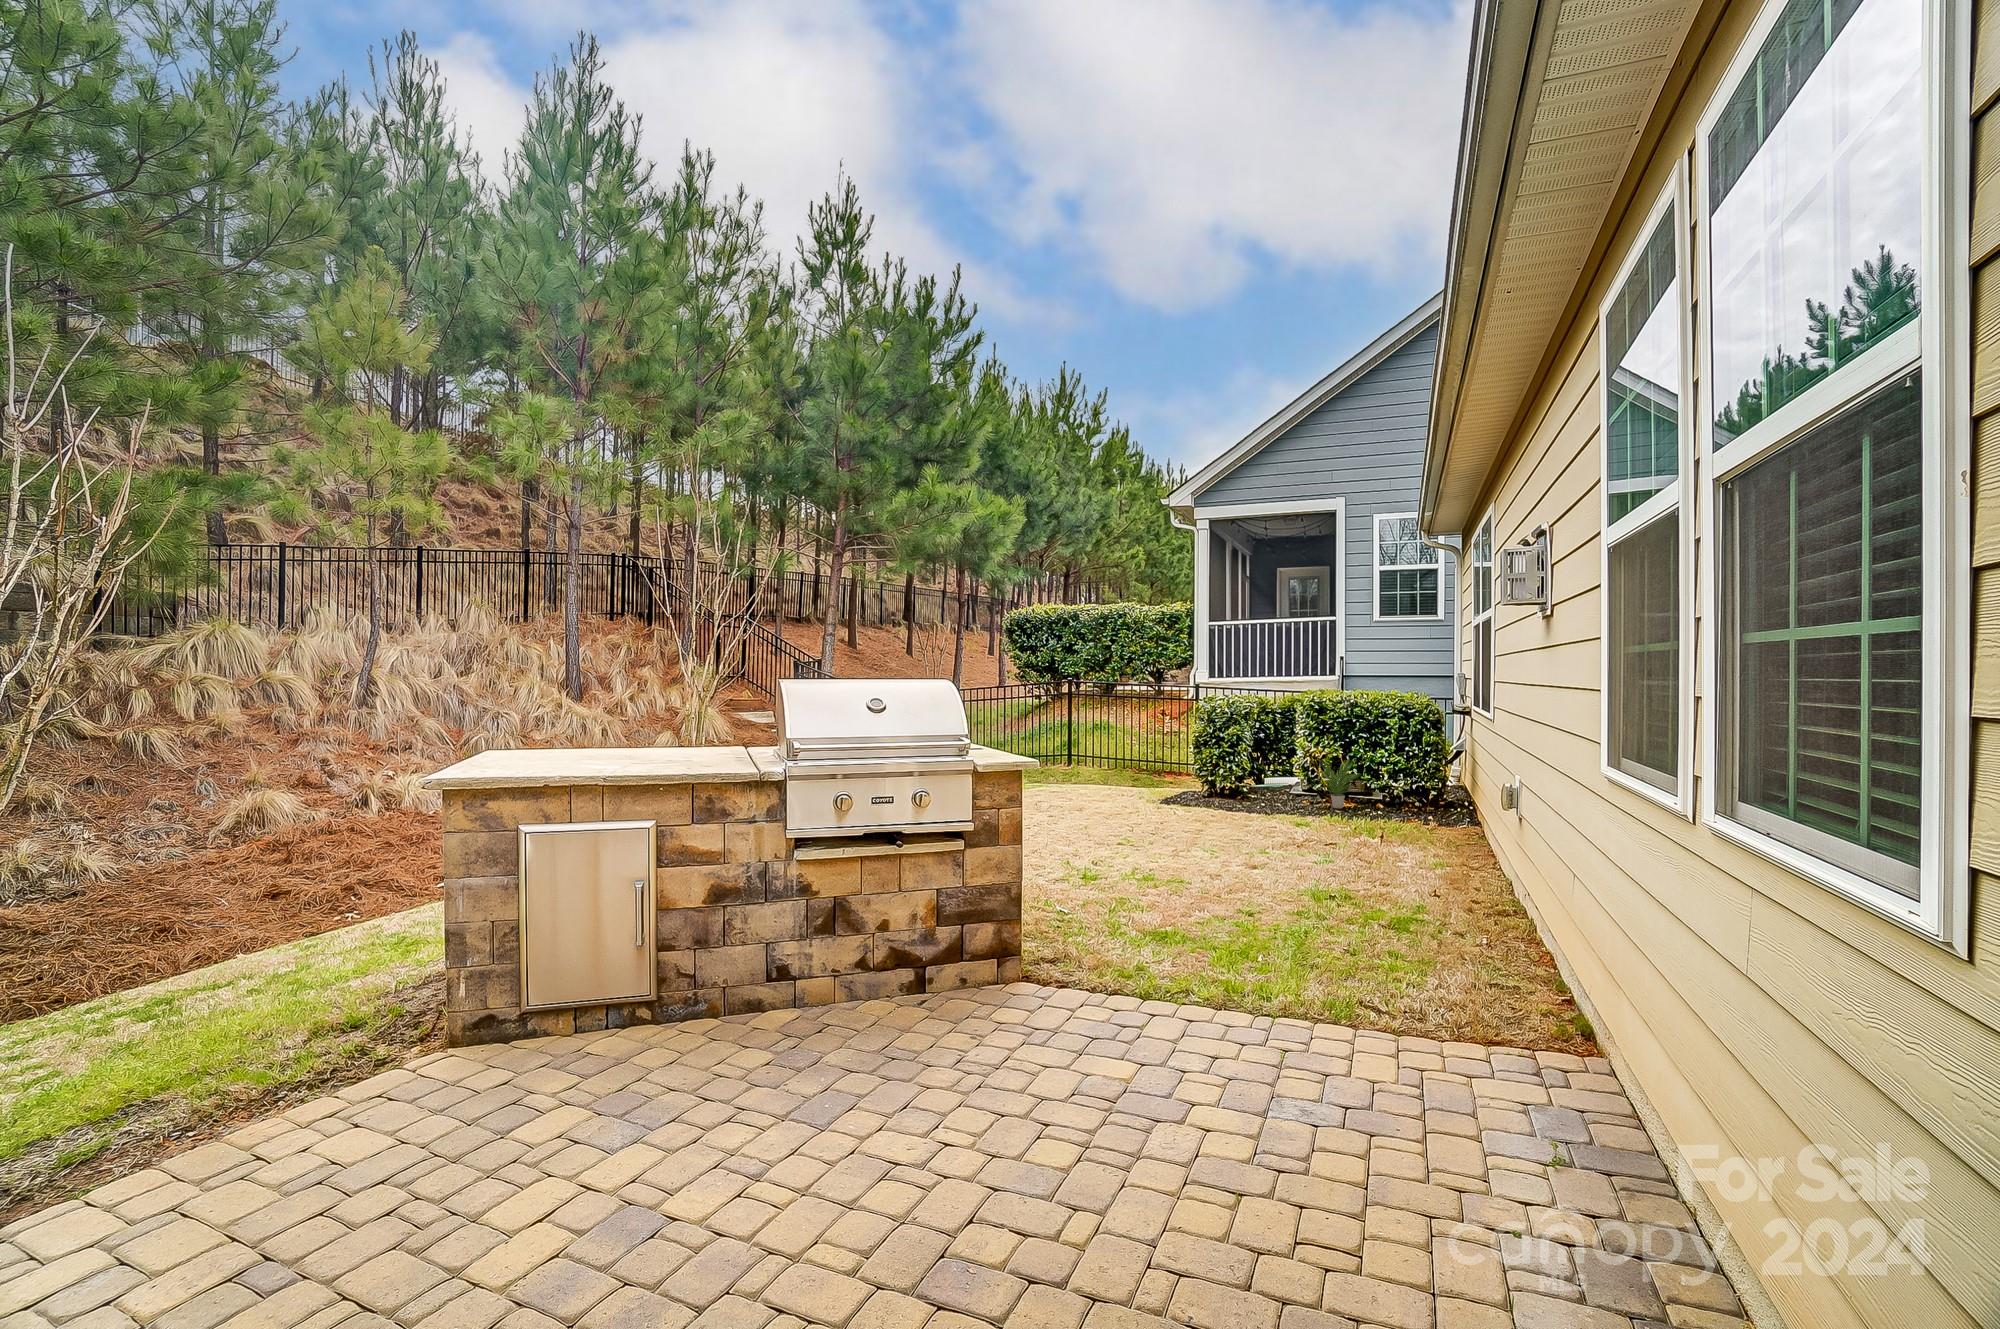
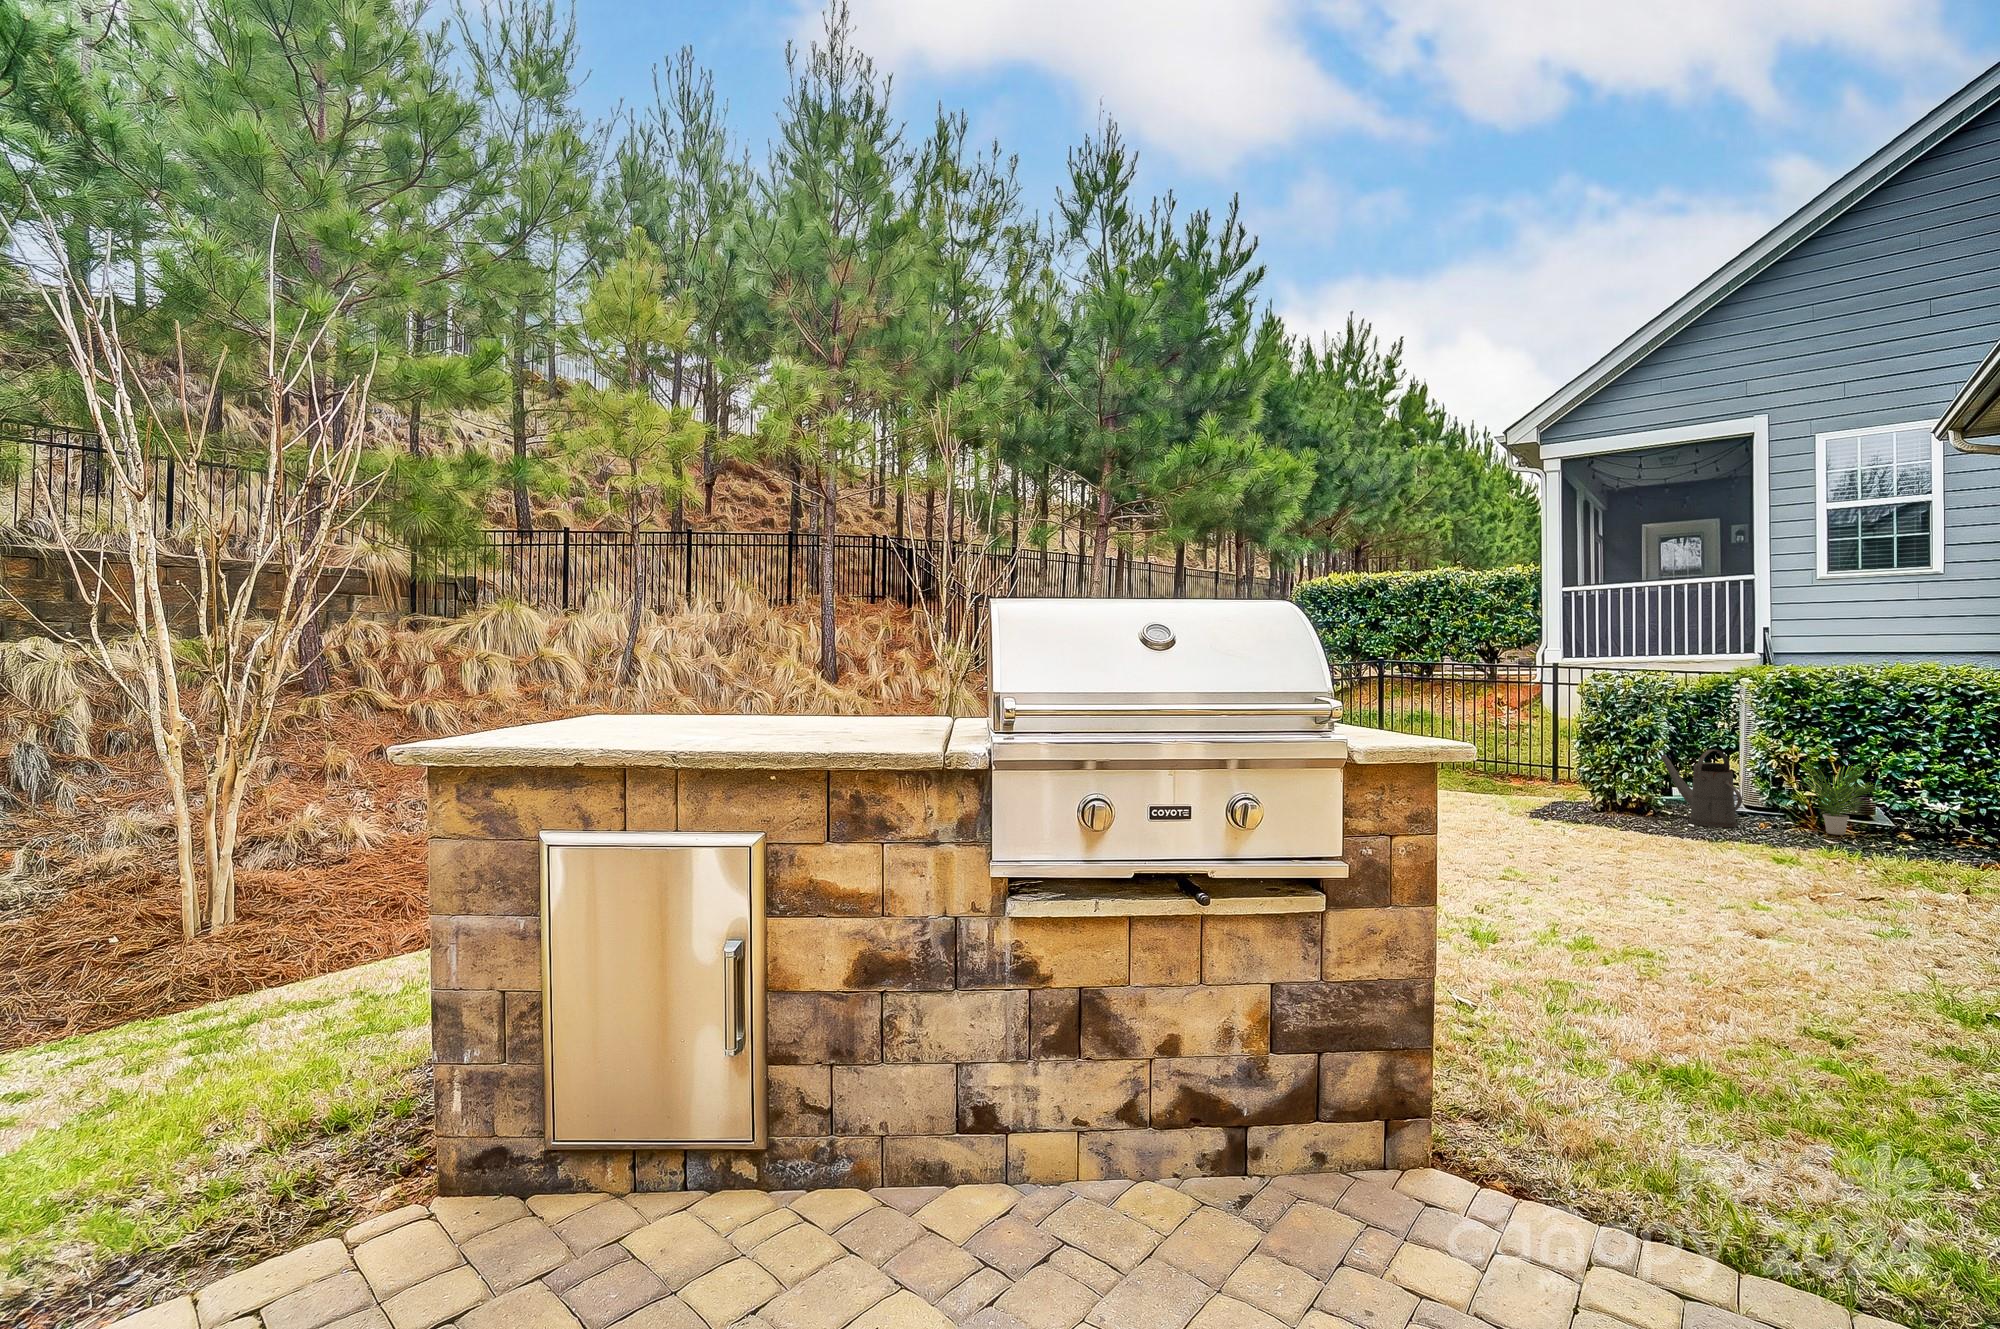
watering can: none [1243,752,1285,807] -> present [1661,749,1742,827]

